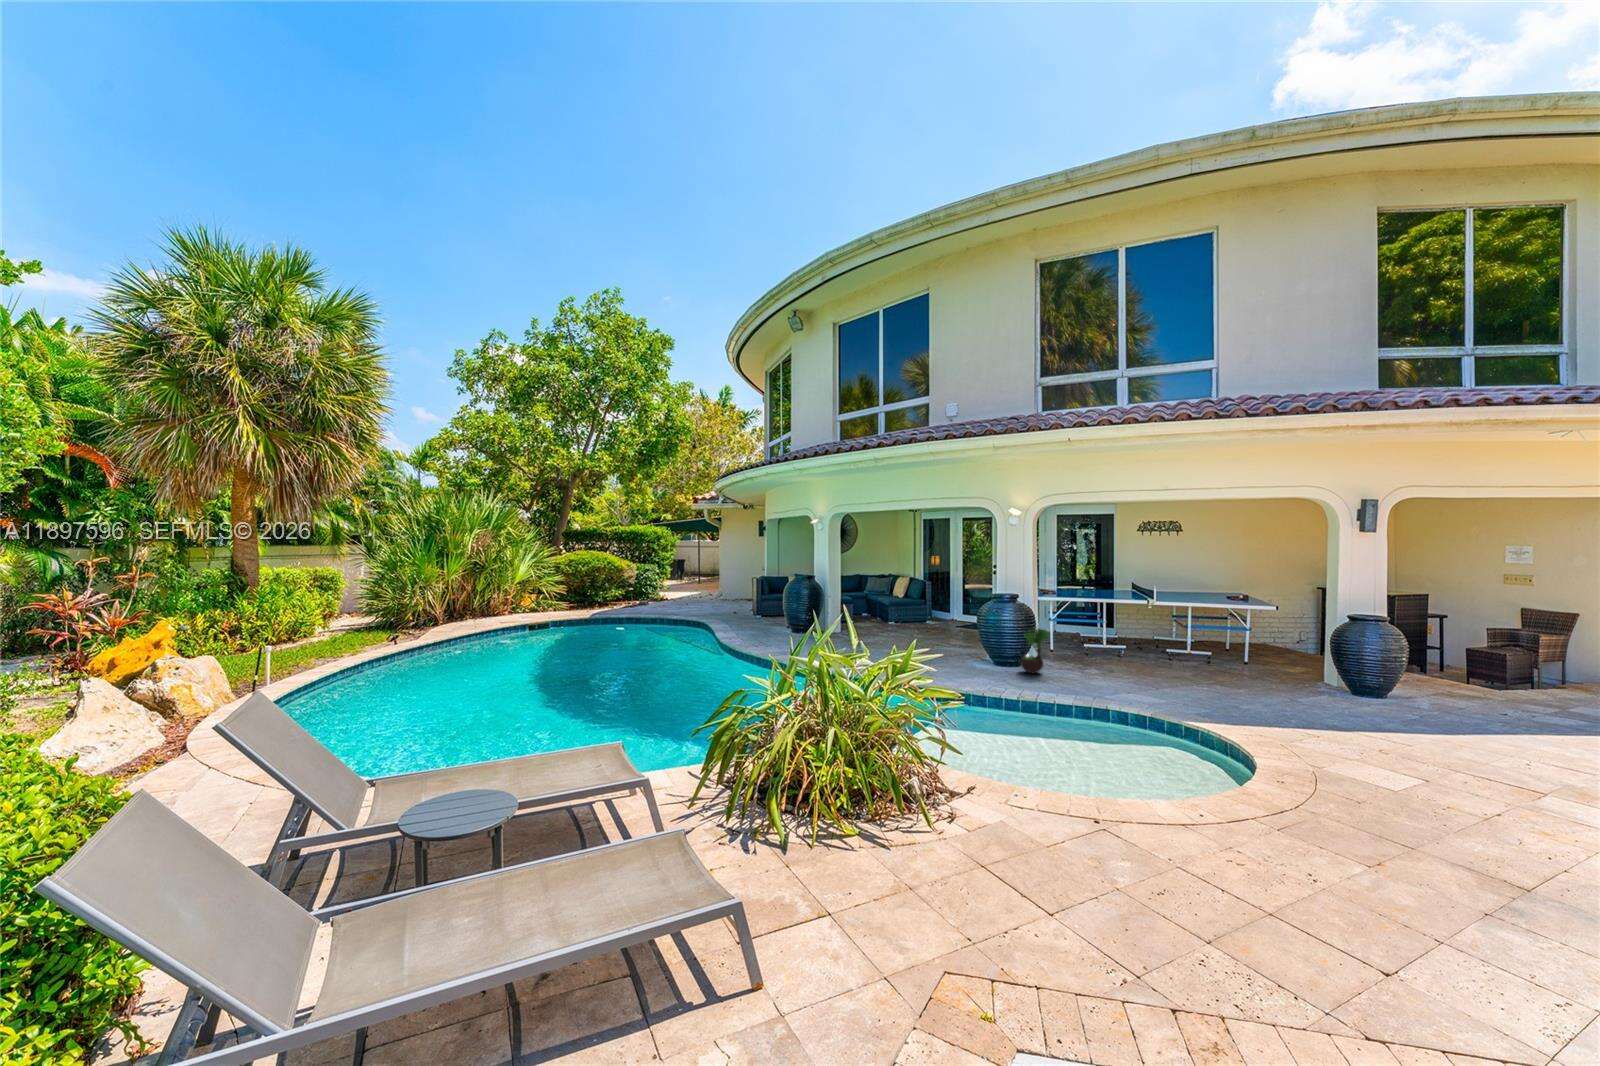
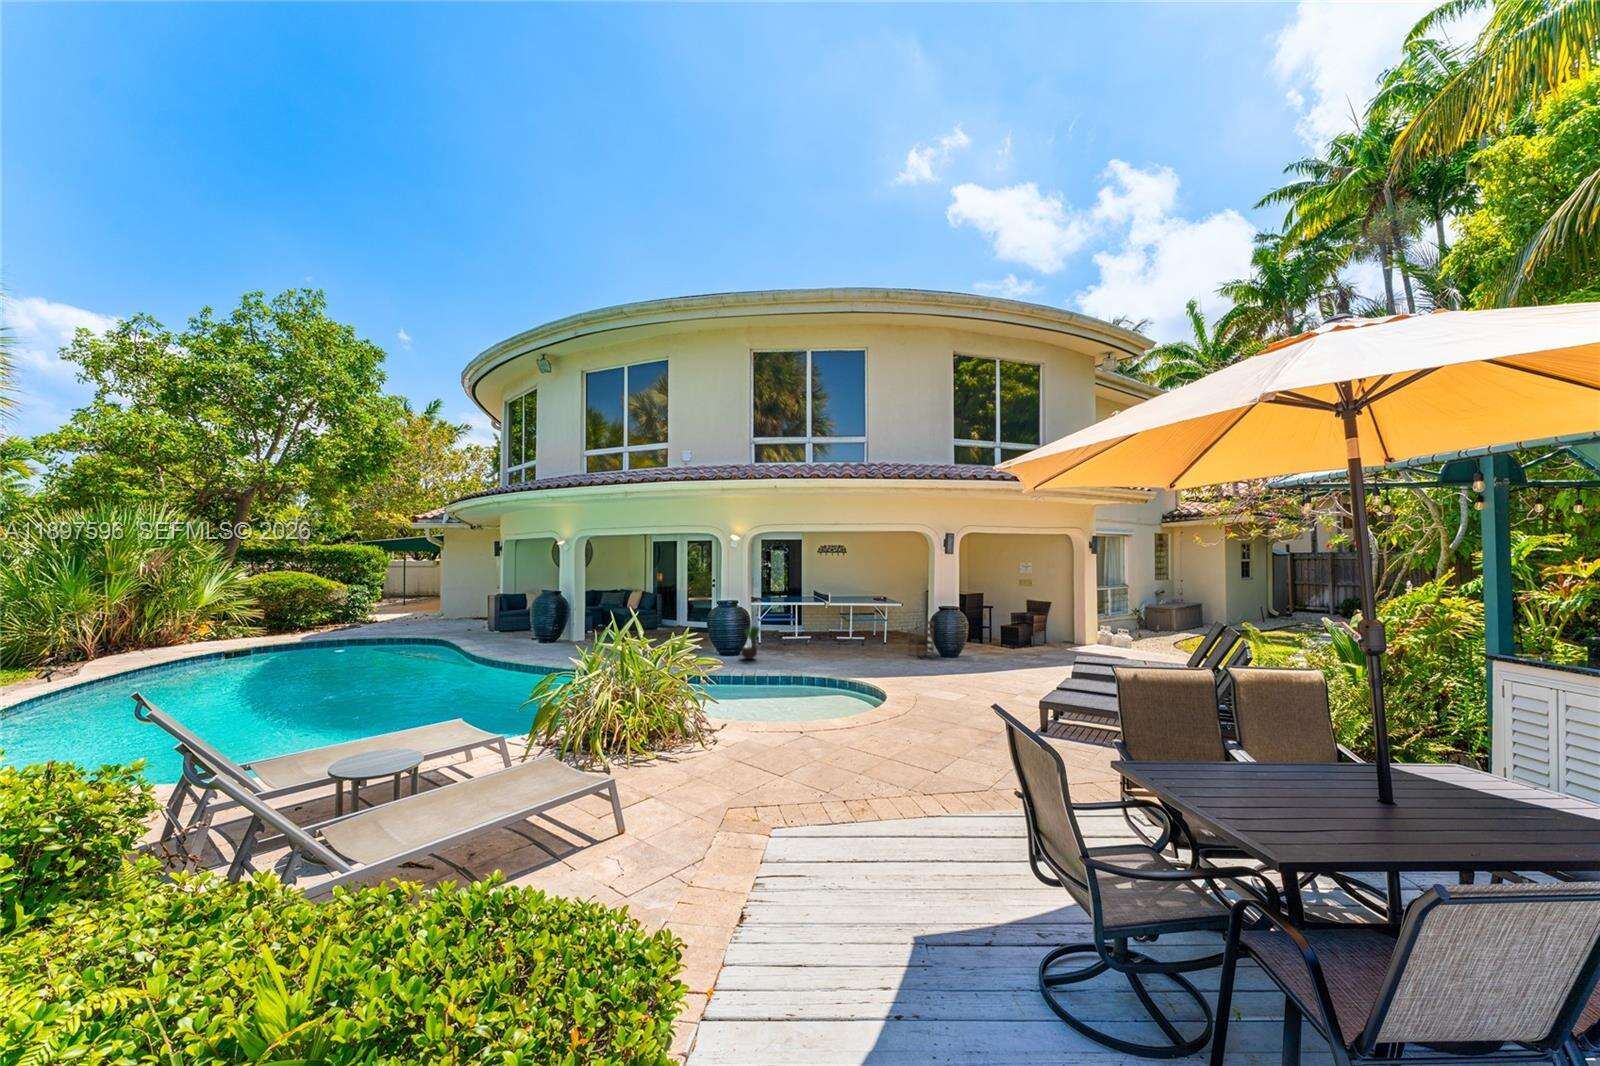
armchair: none [1292,633,1349,698] -> present [908,620,935,658]

